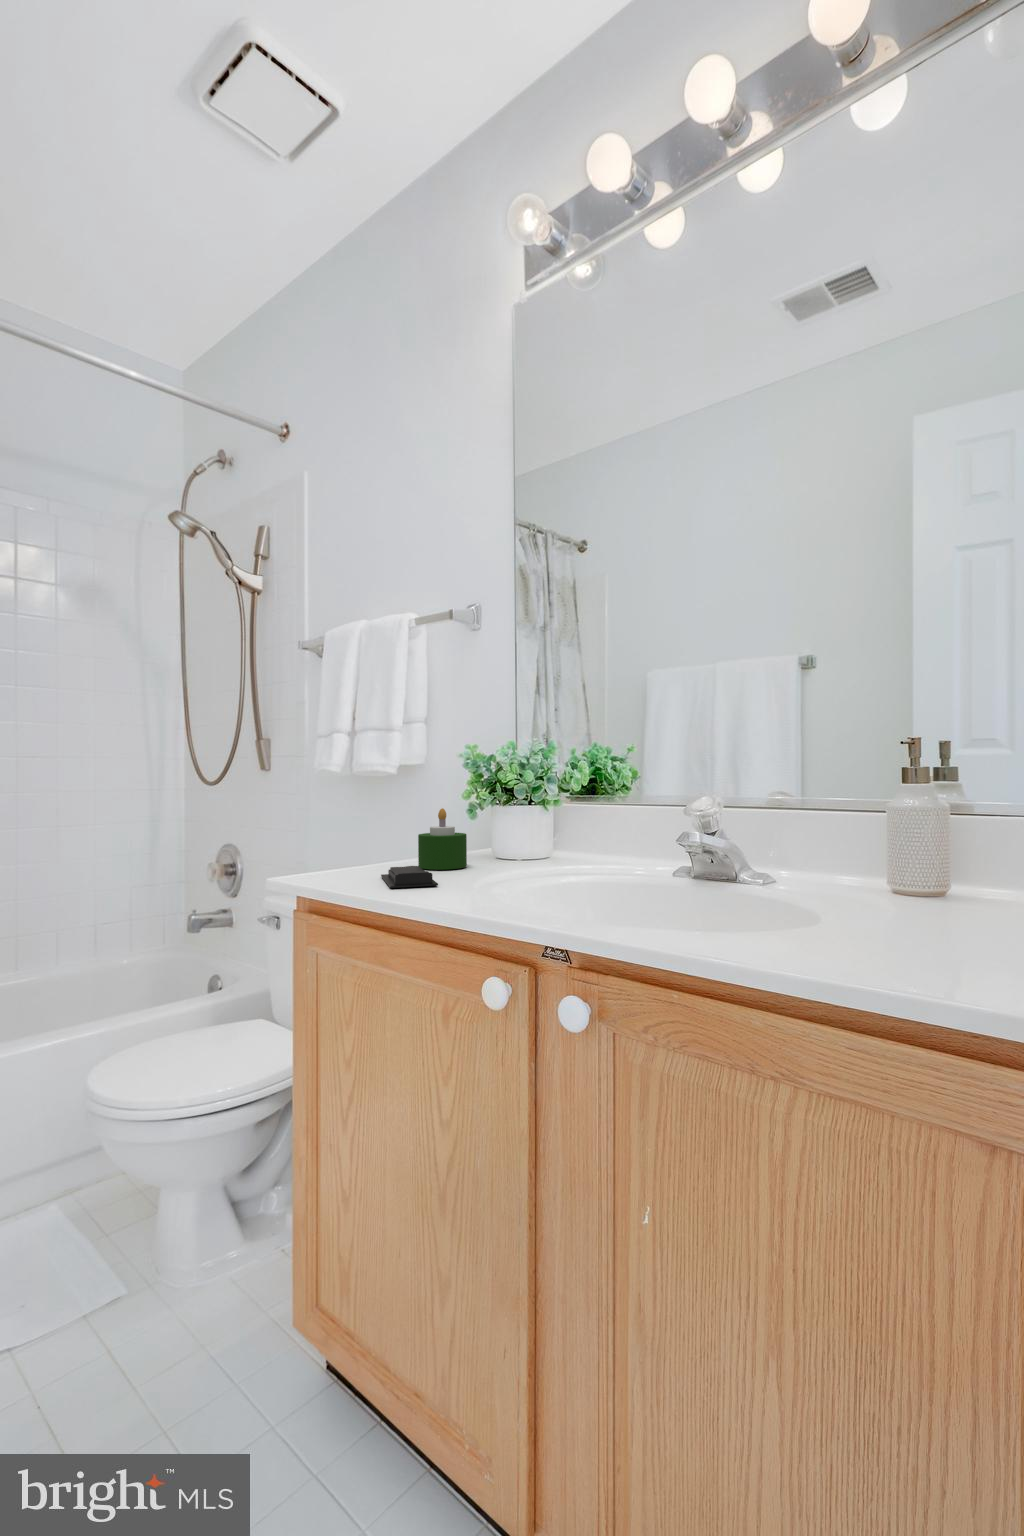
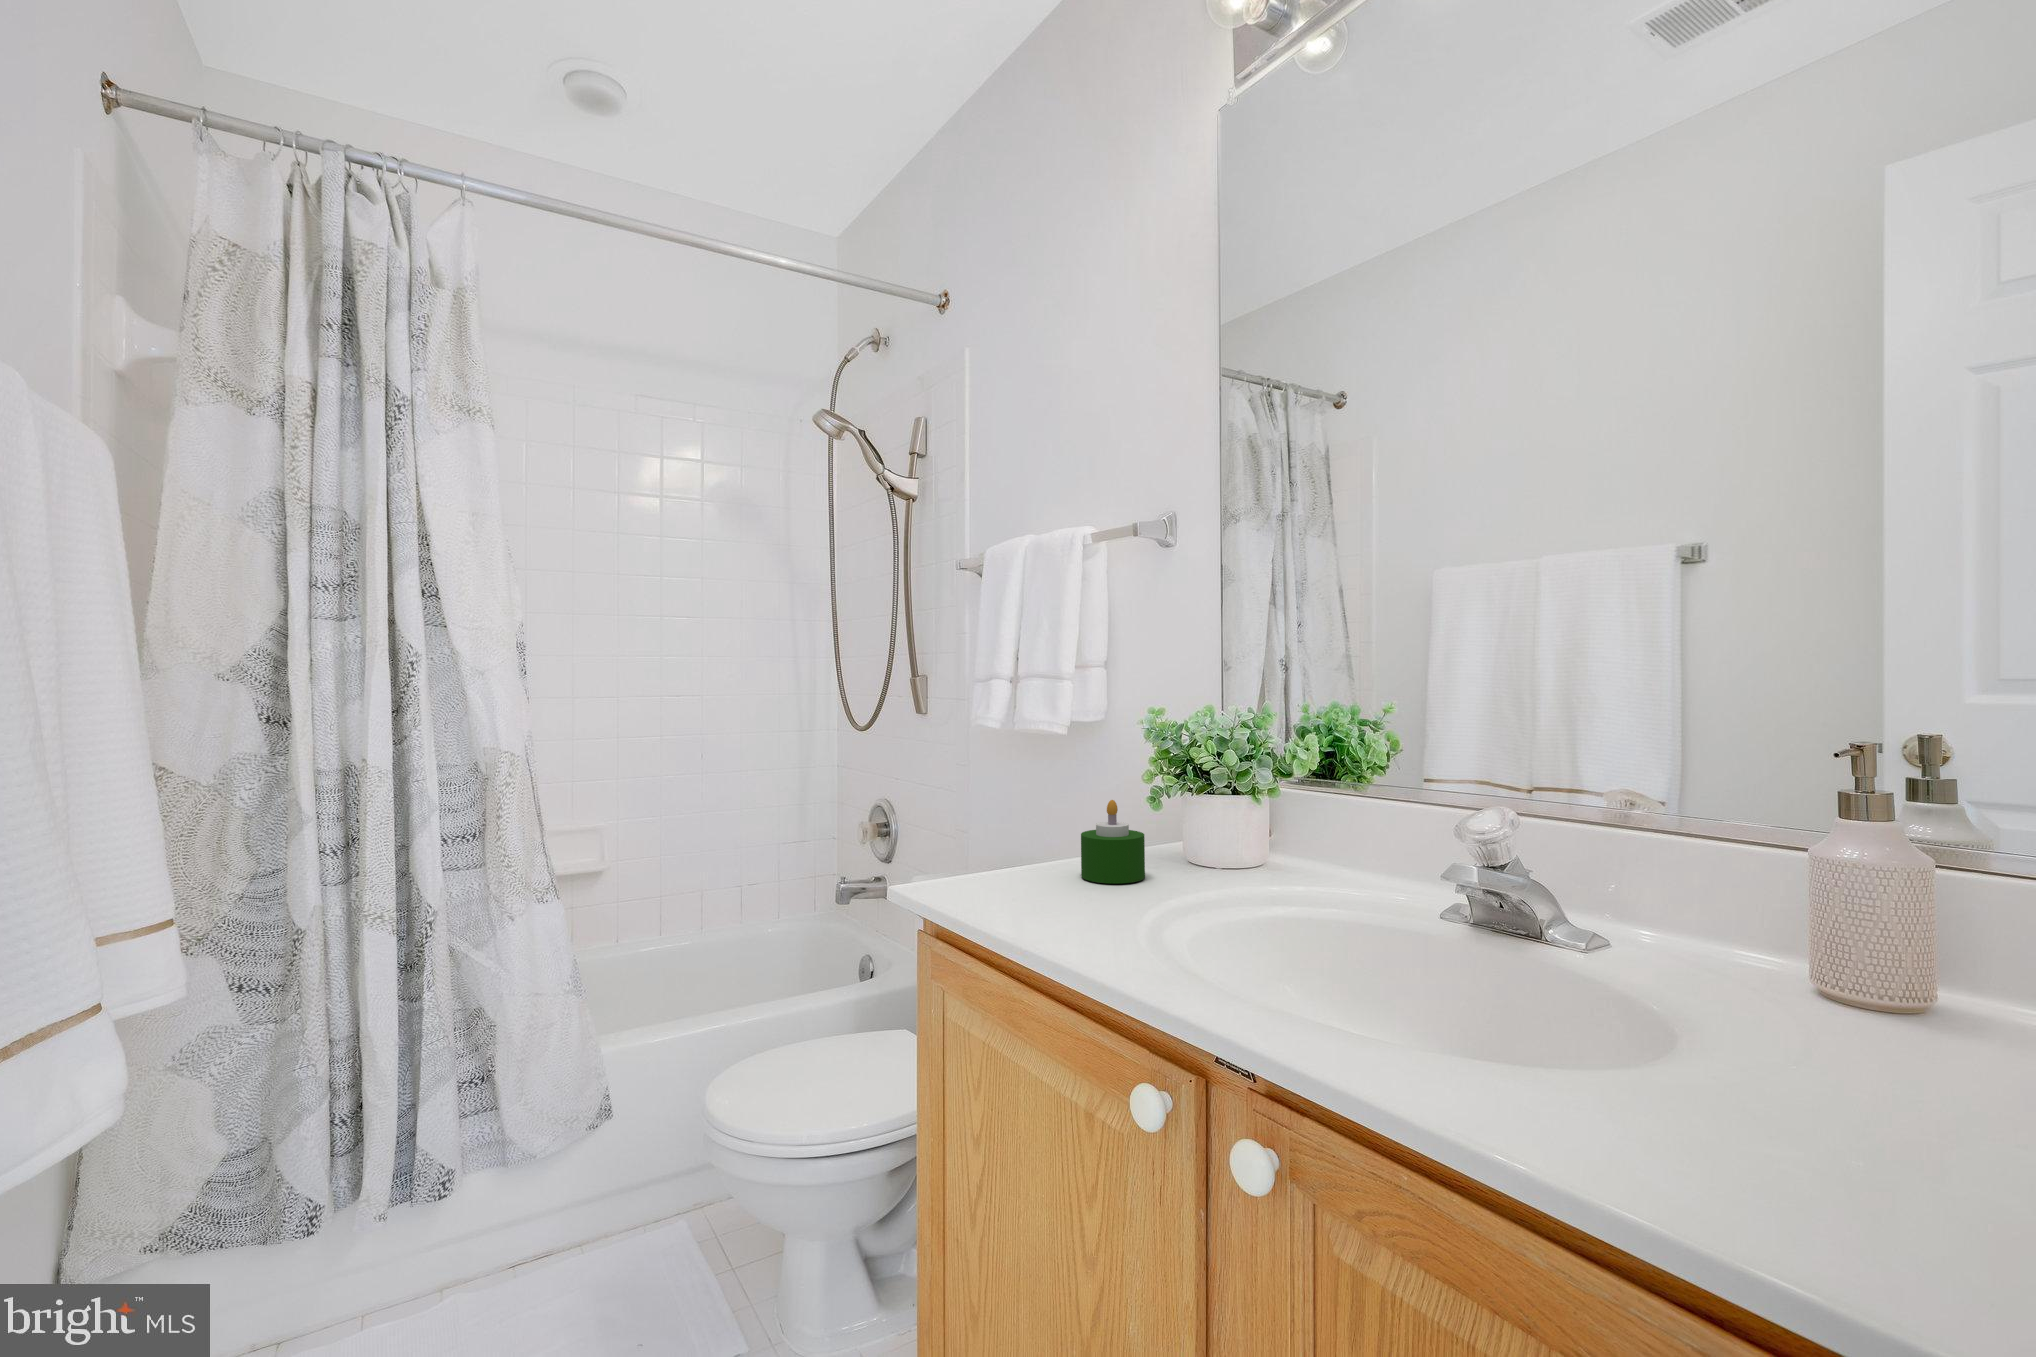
soap bar: present [381,866,438,888] -> none [1028,882,1094,919]

